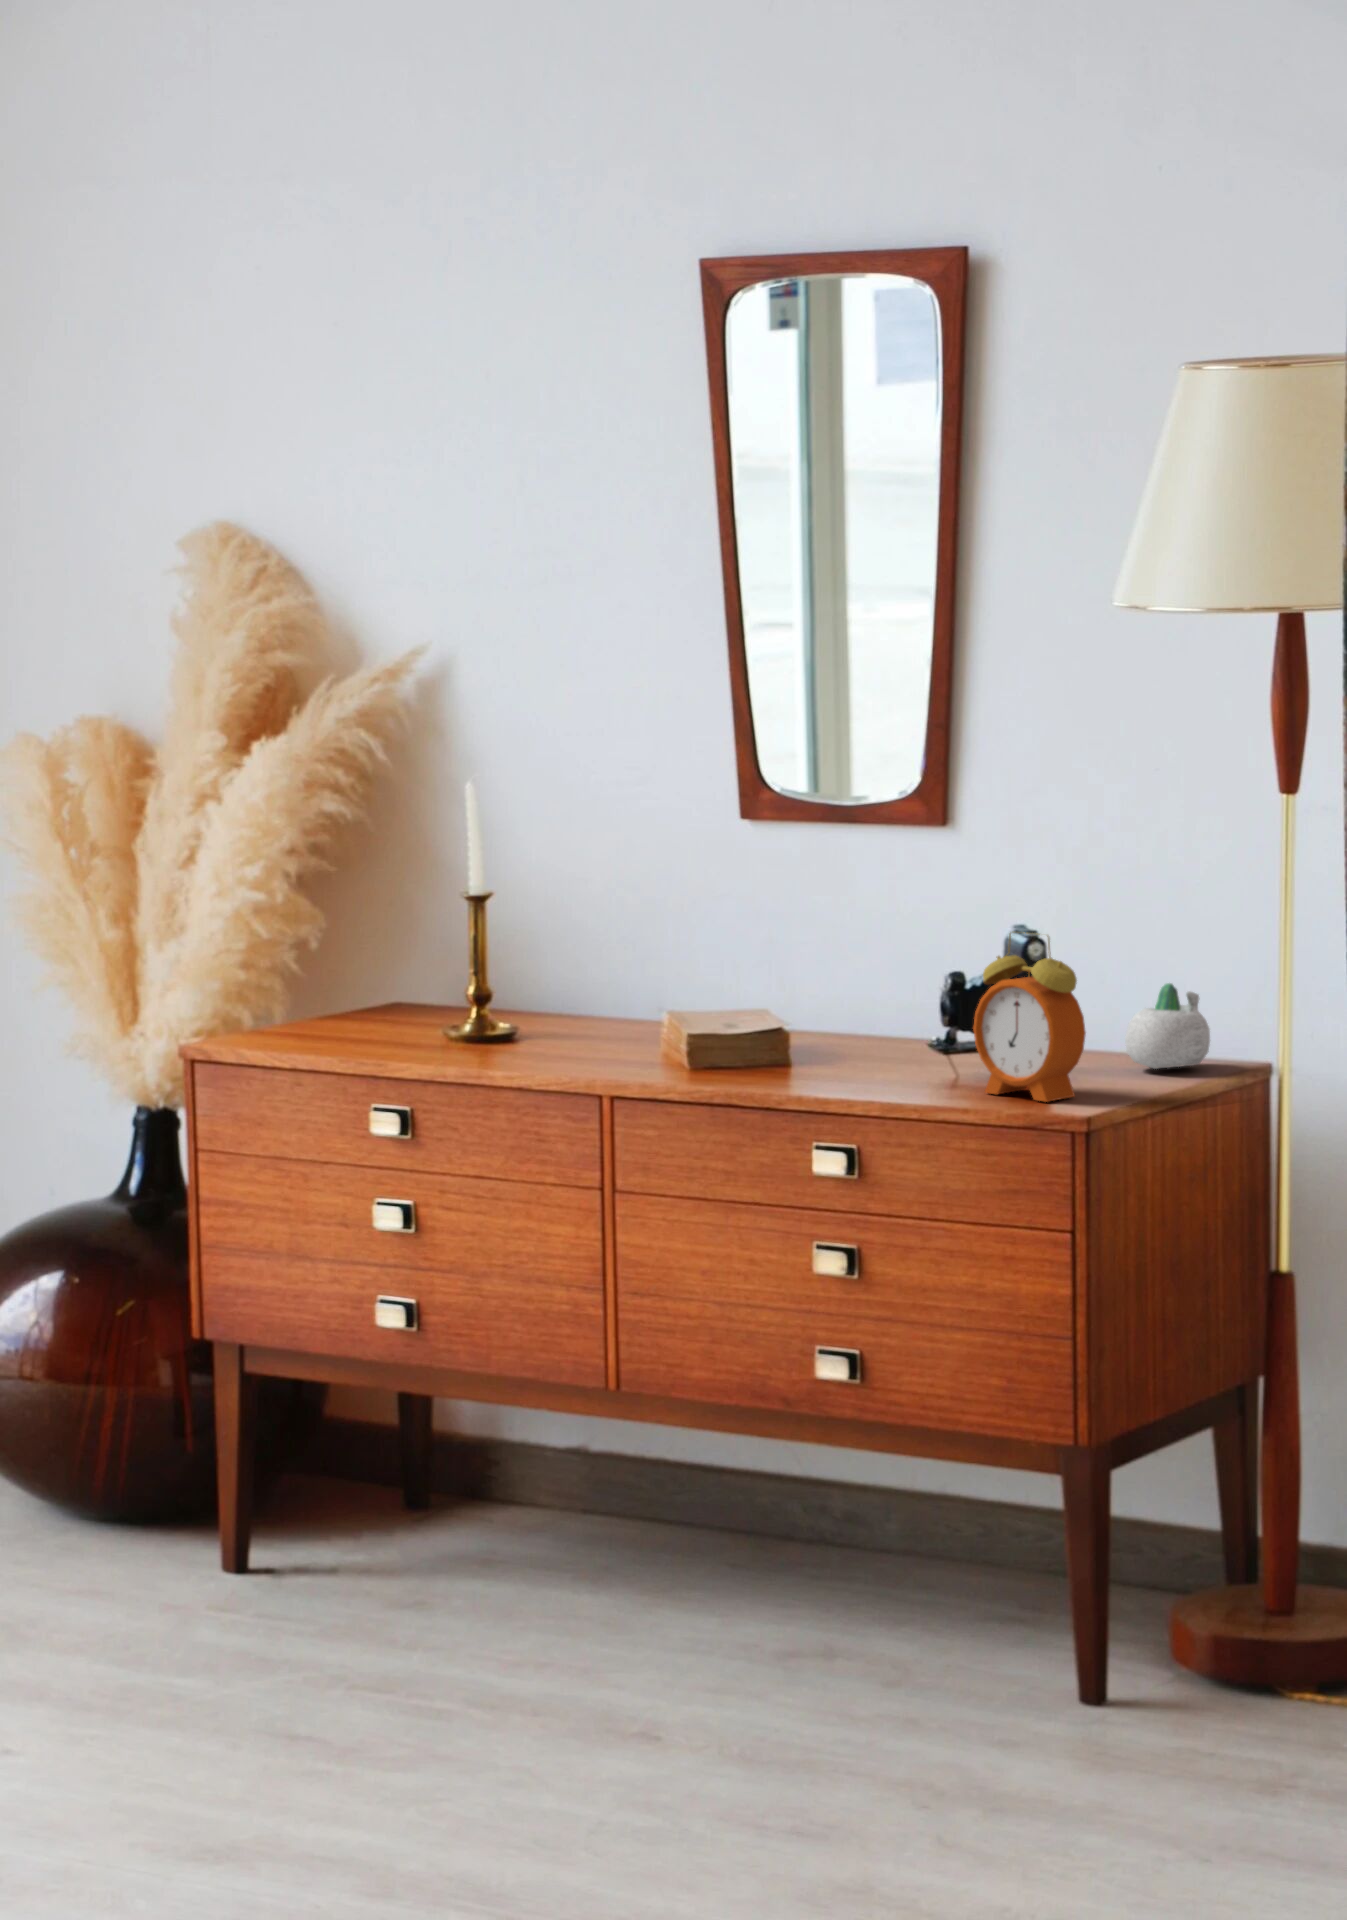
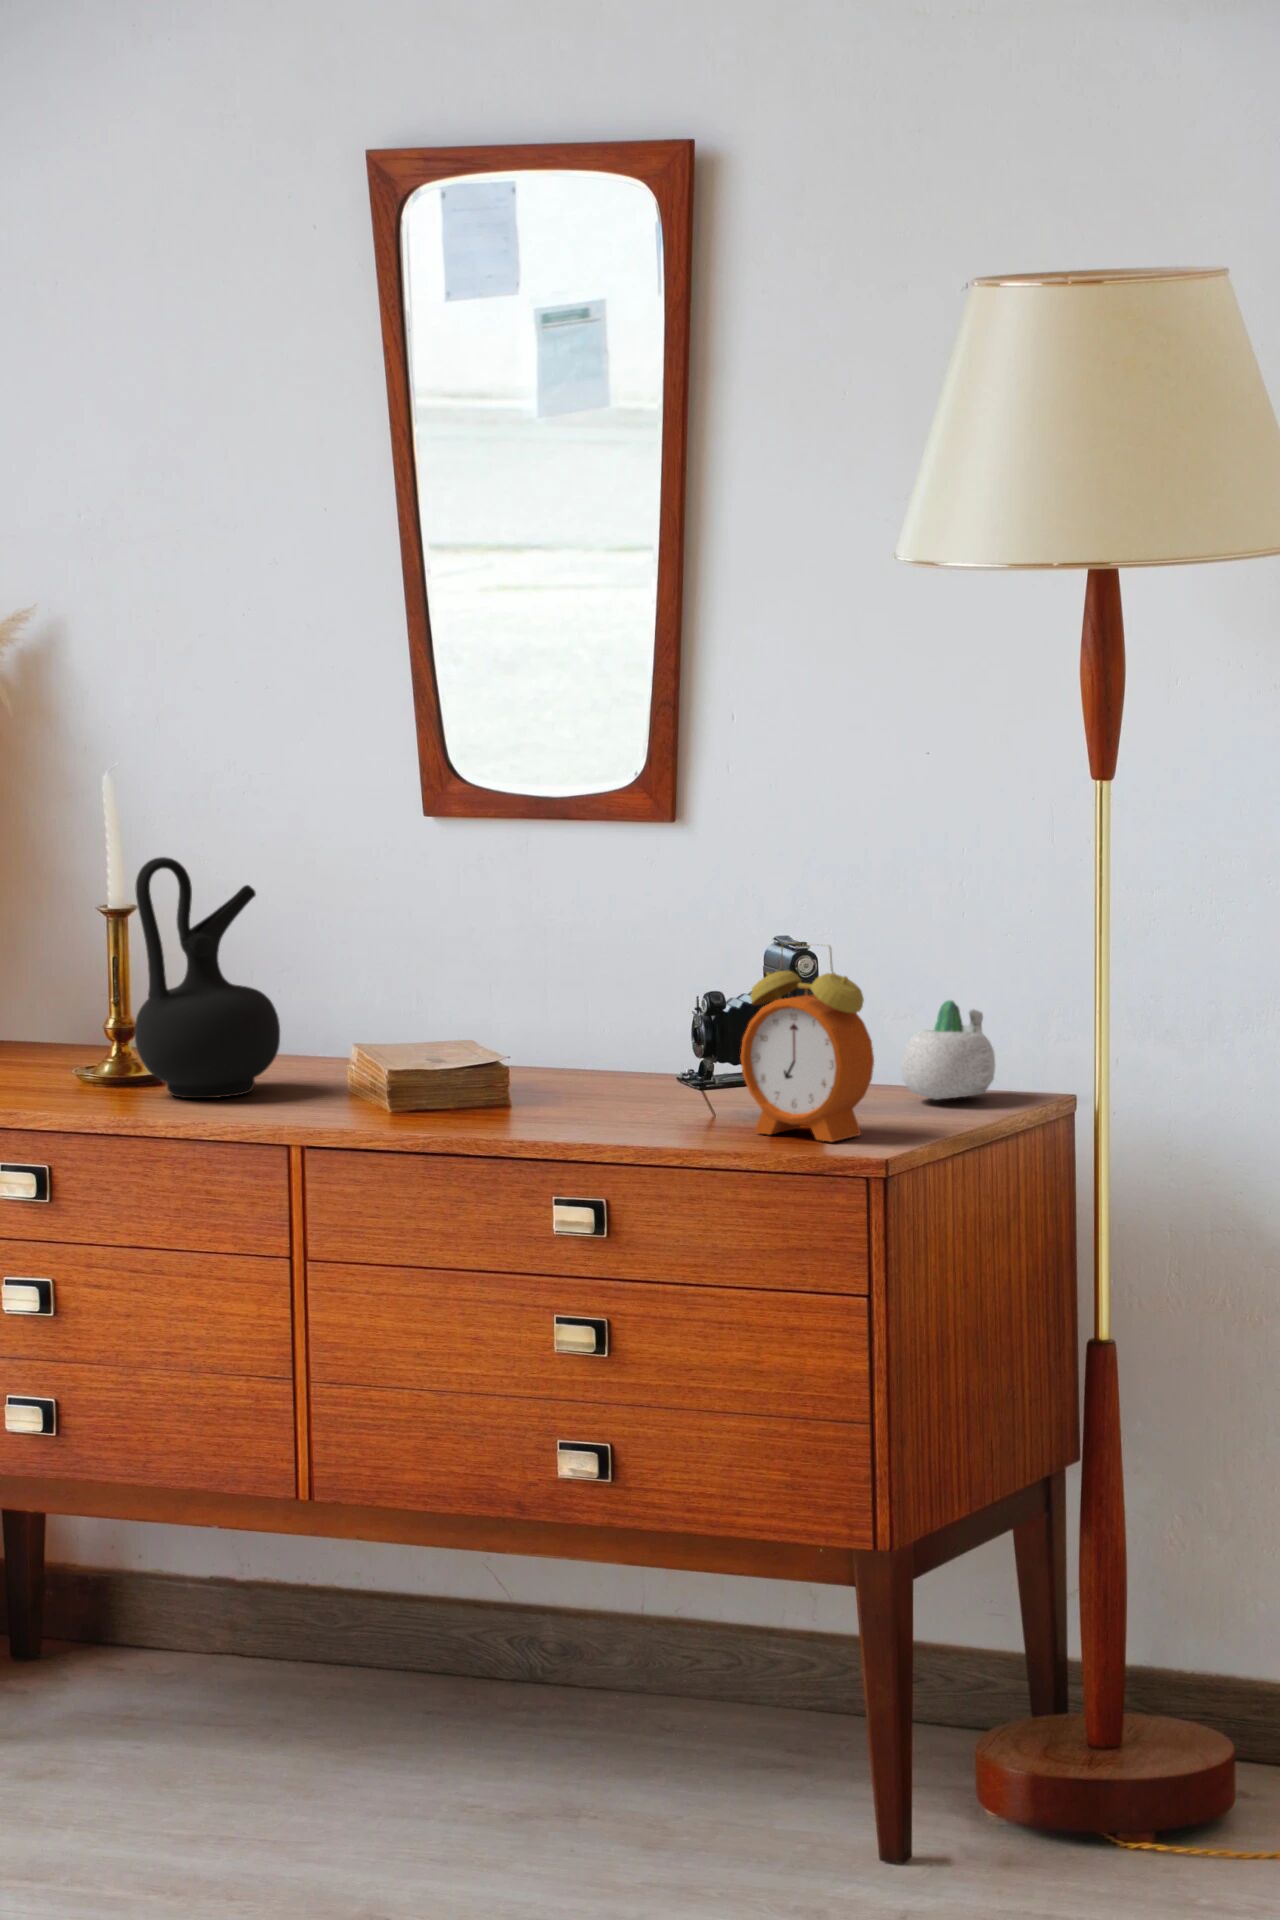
ceramic jug: none [487,853,606,1053] -> present [135,857,280,1098]

